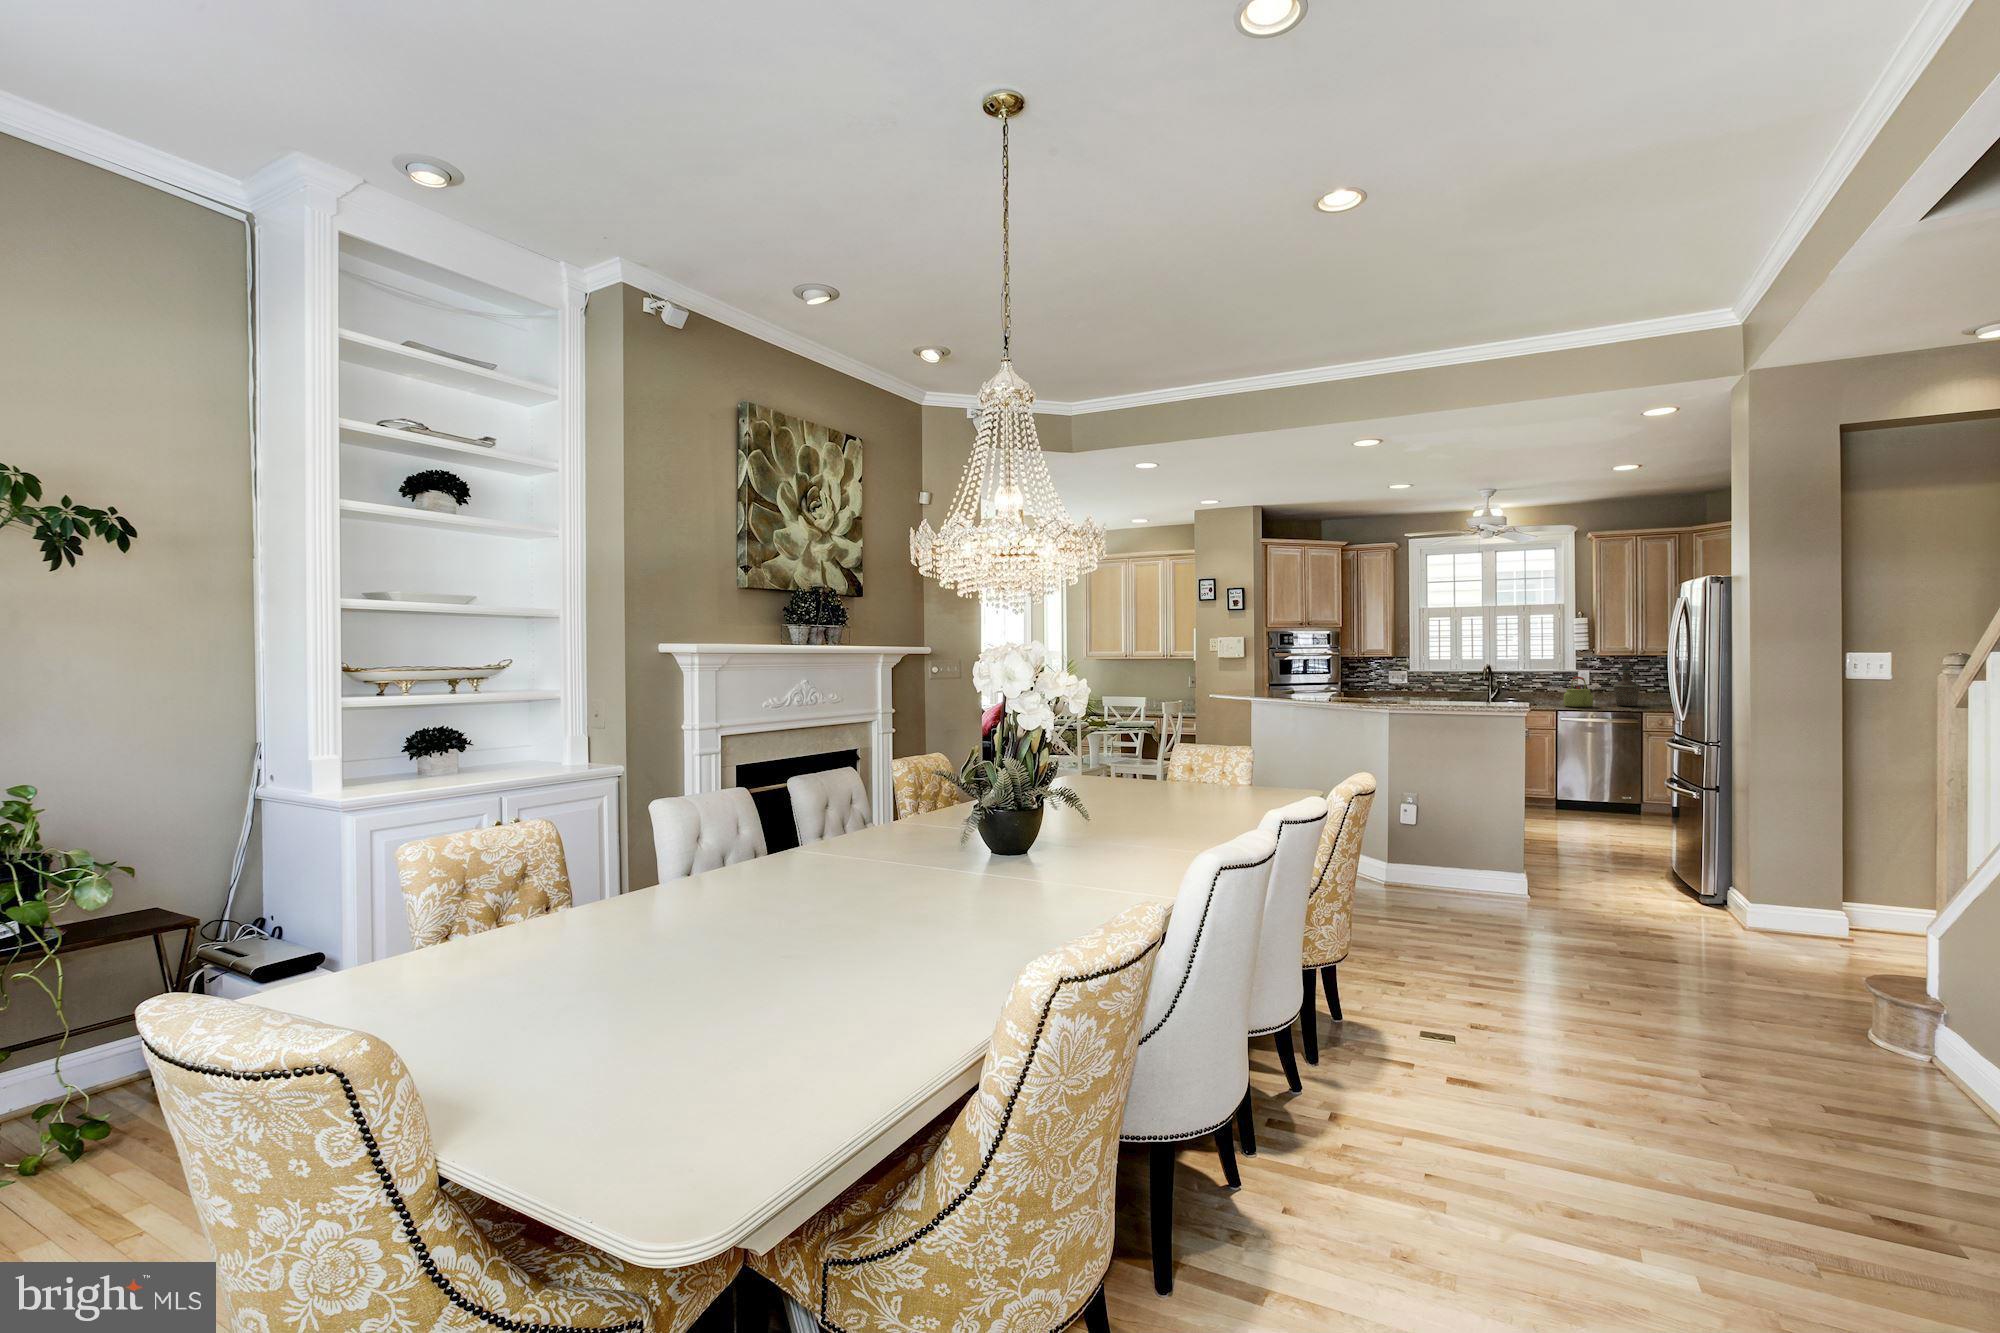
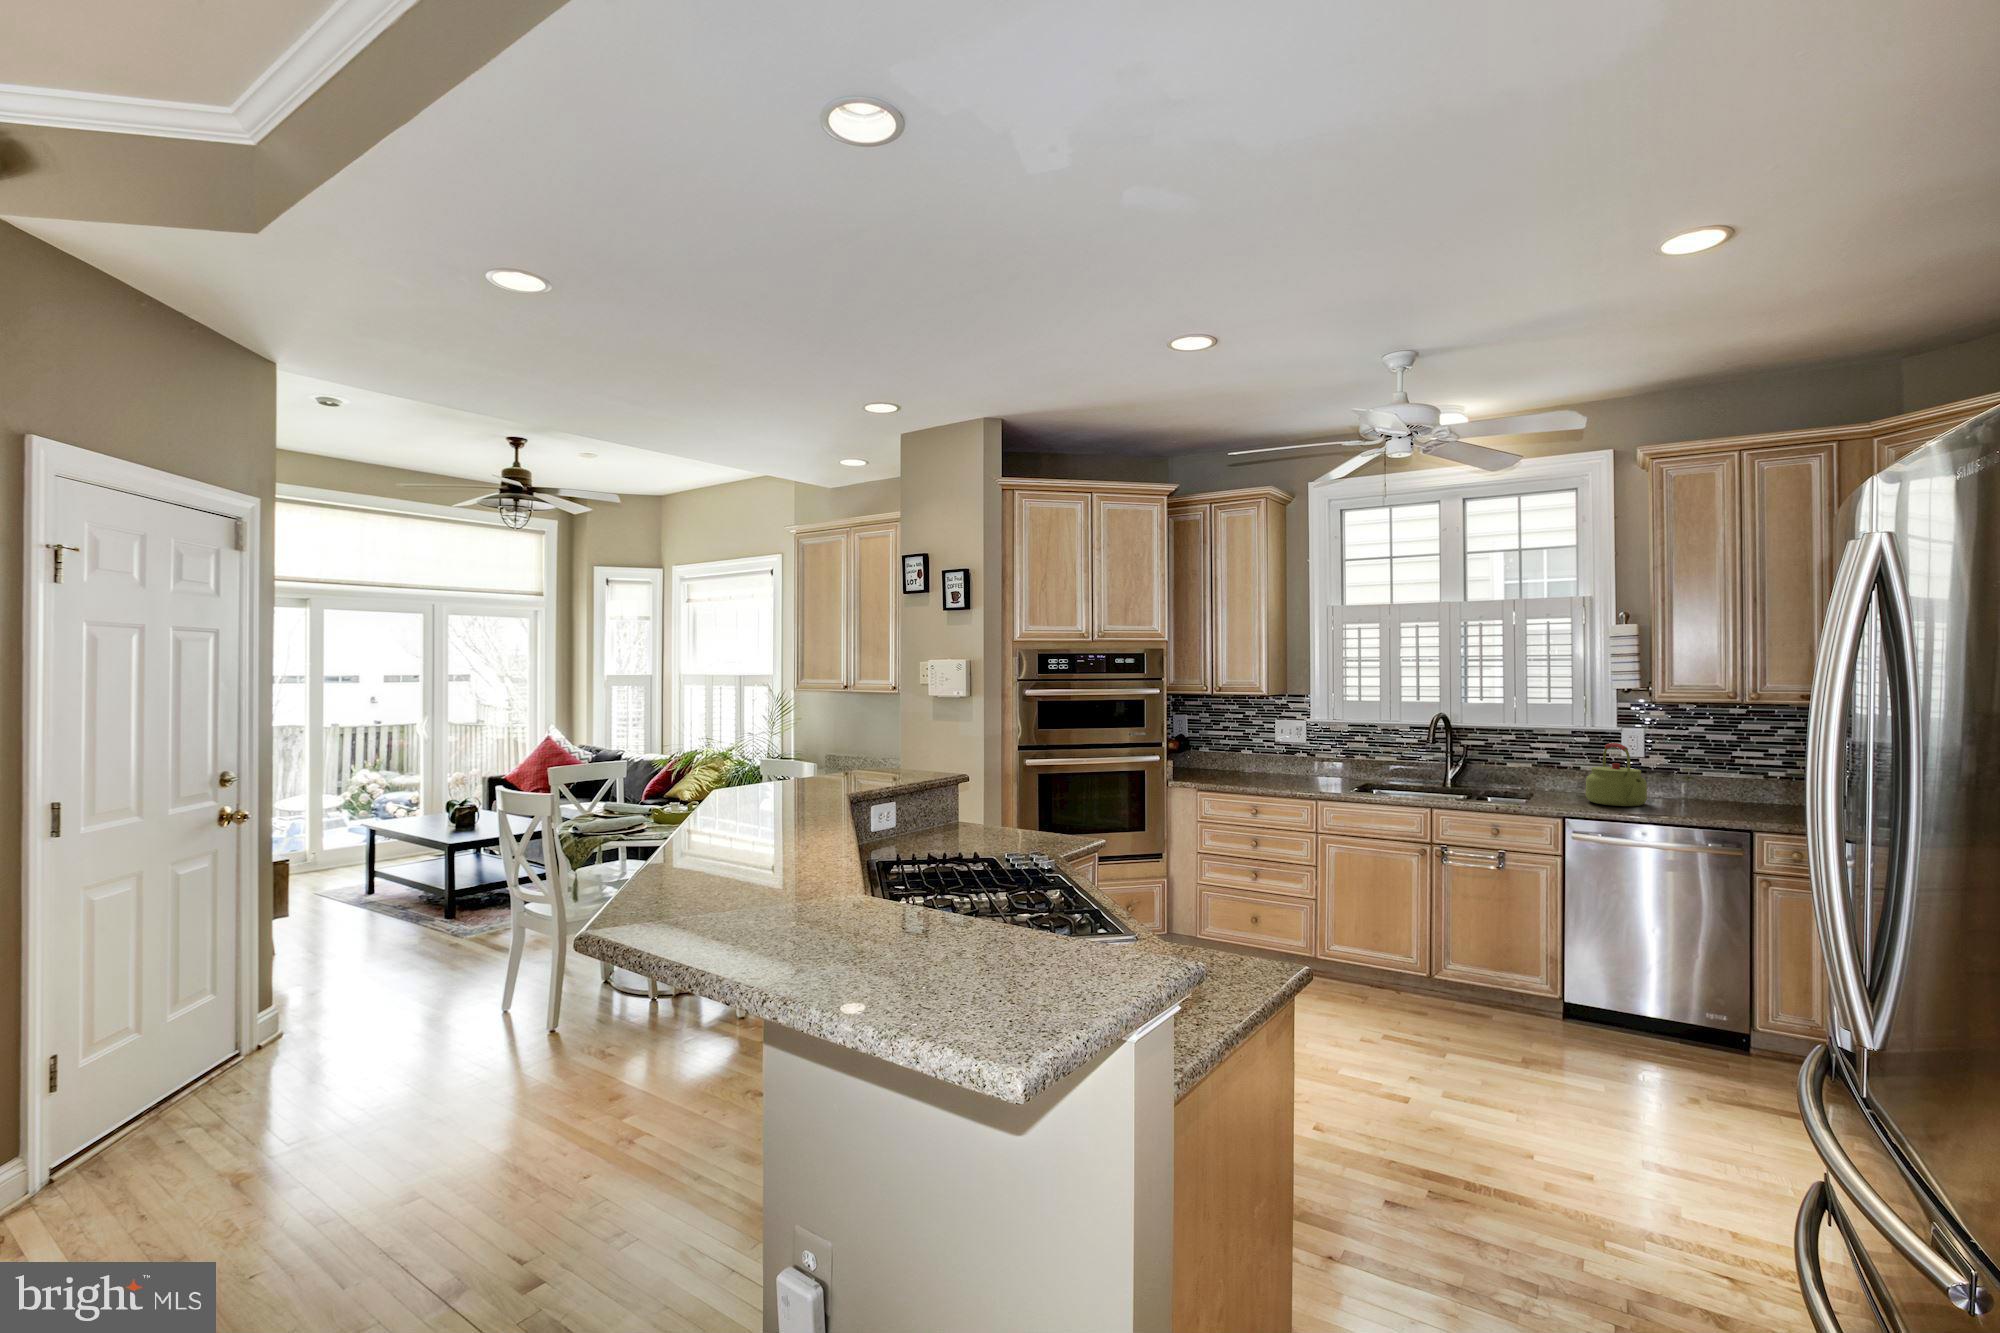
bottle: present [1613,664,1640,706] -> none [1691,719,1750,807]

